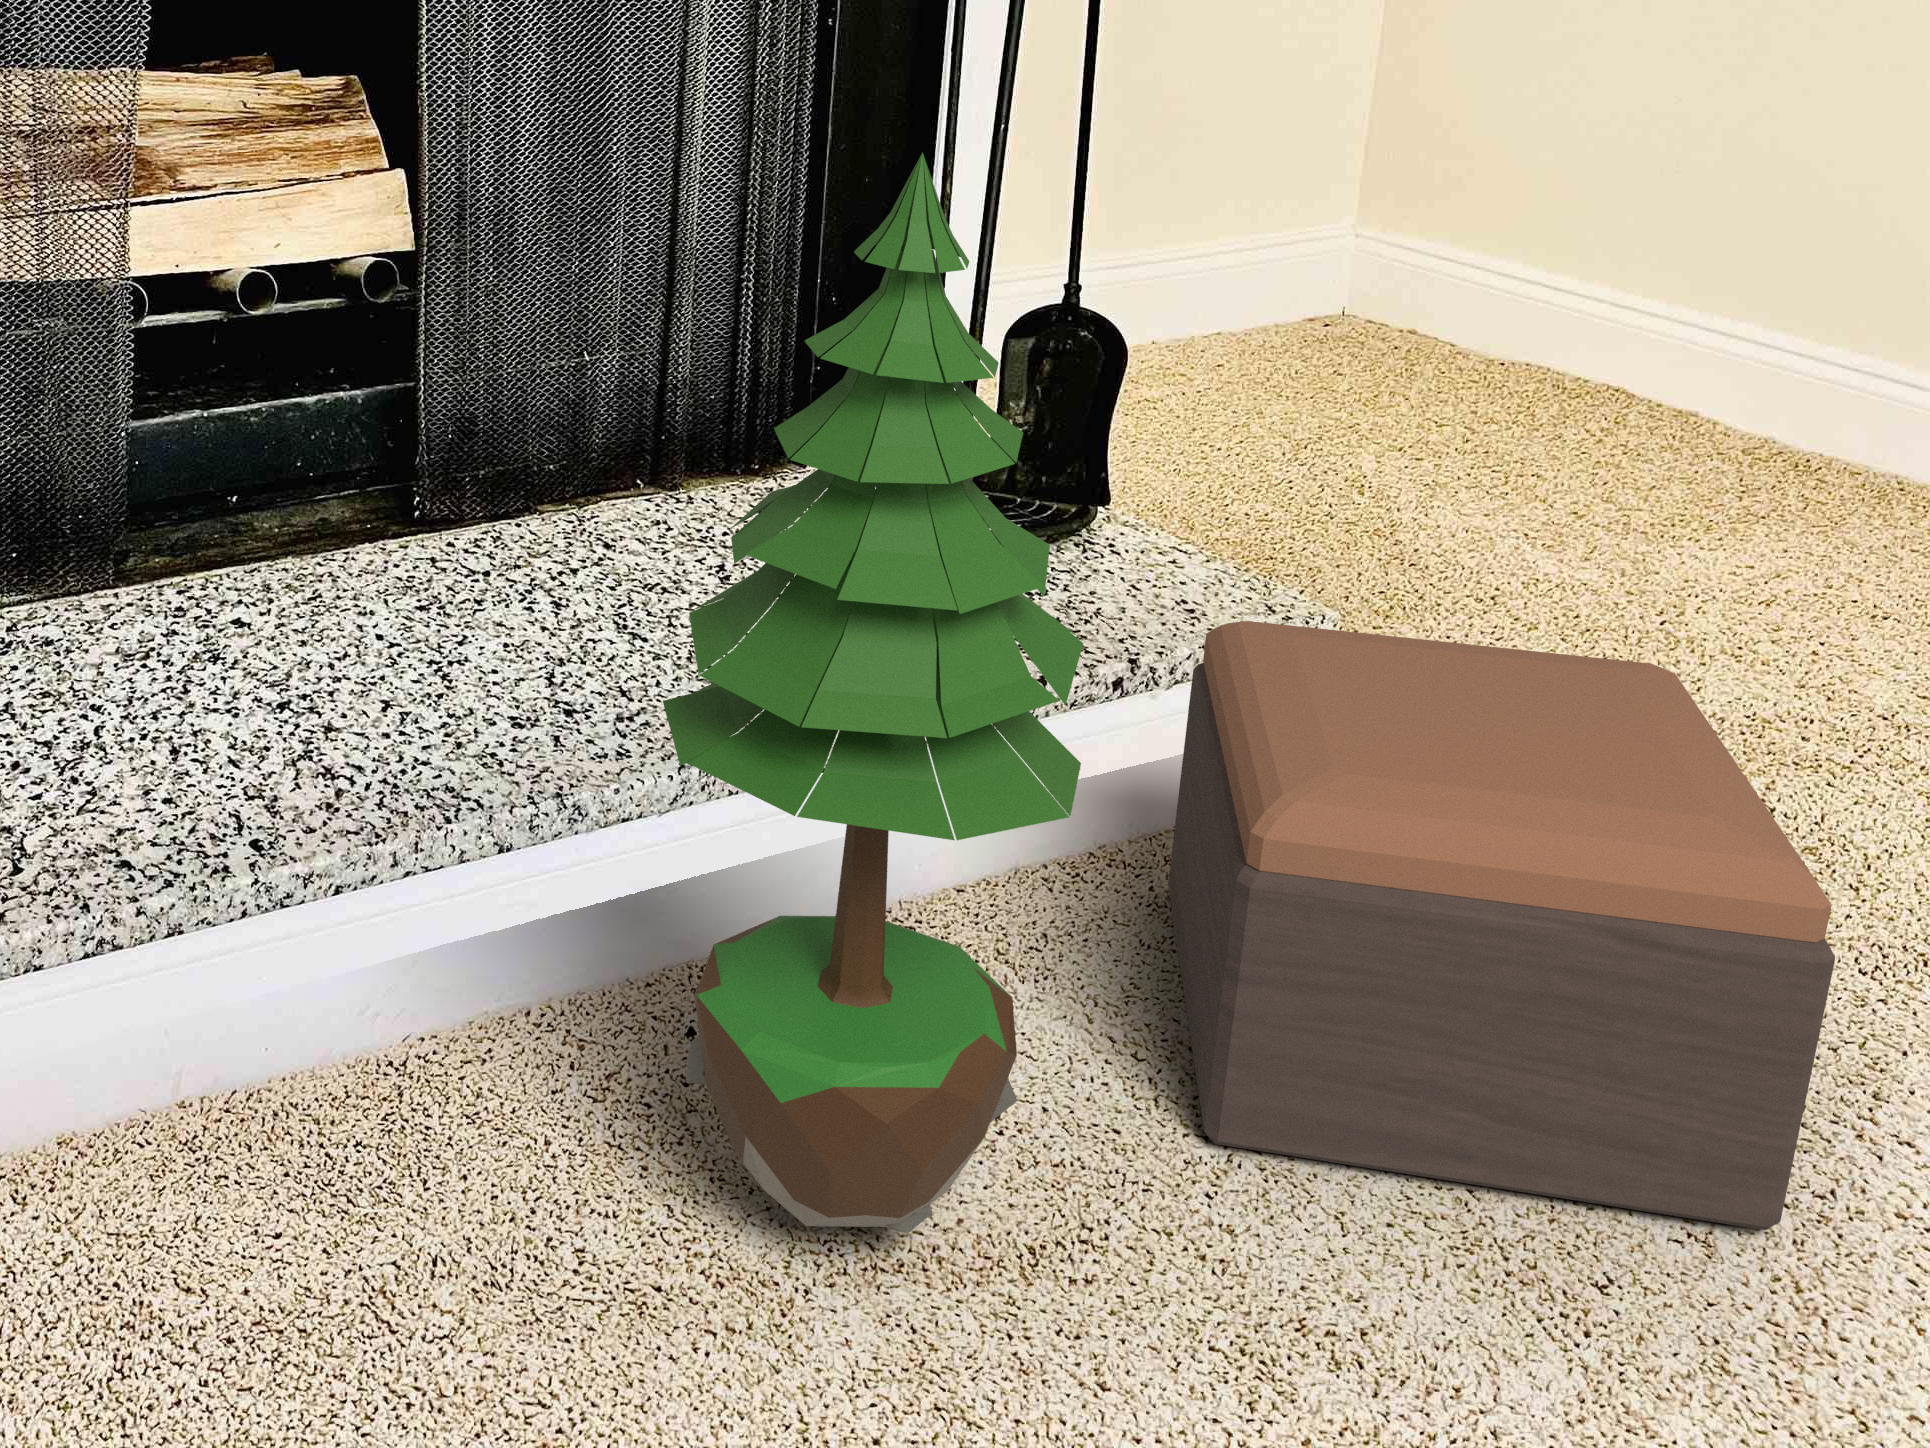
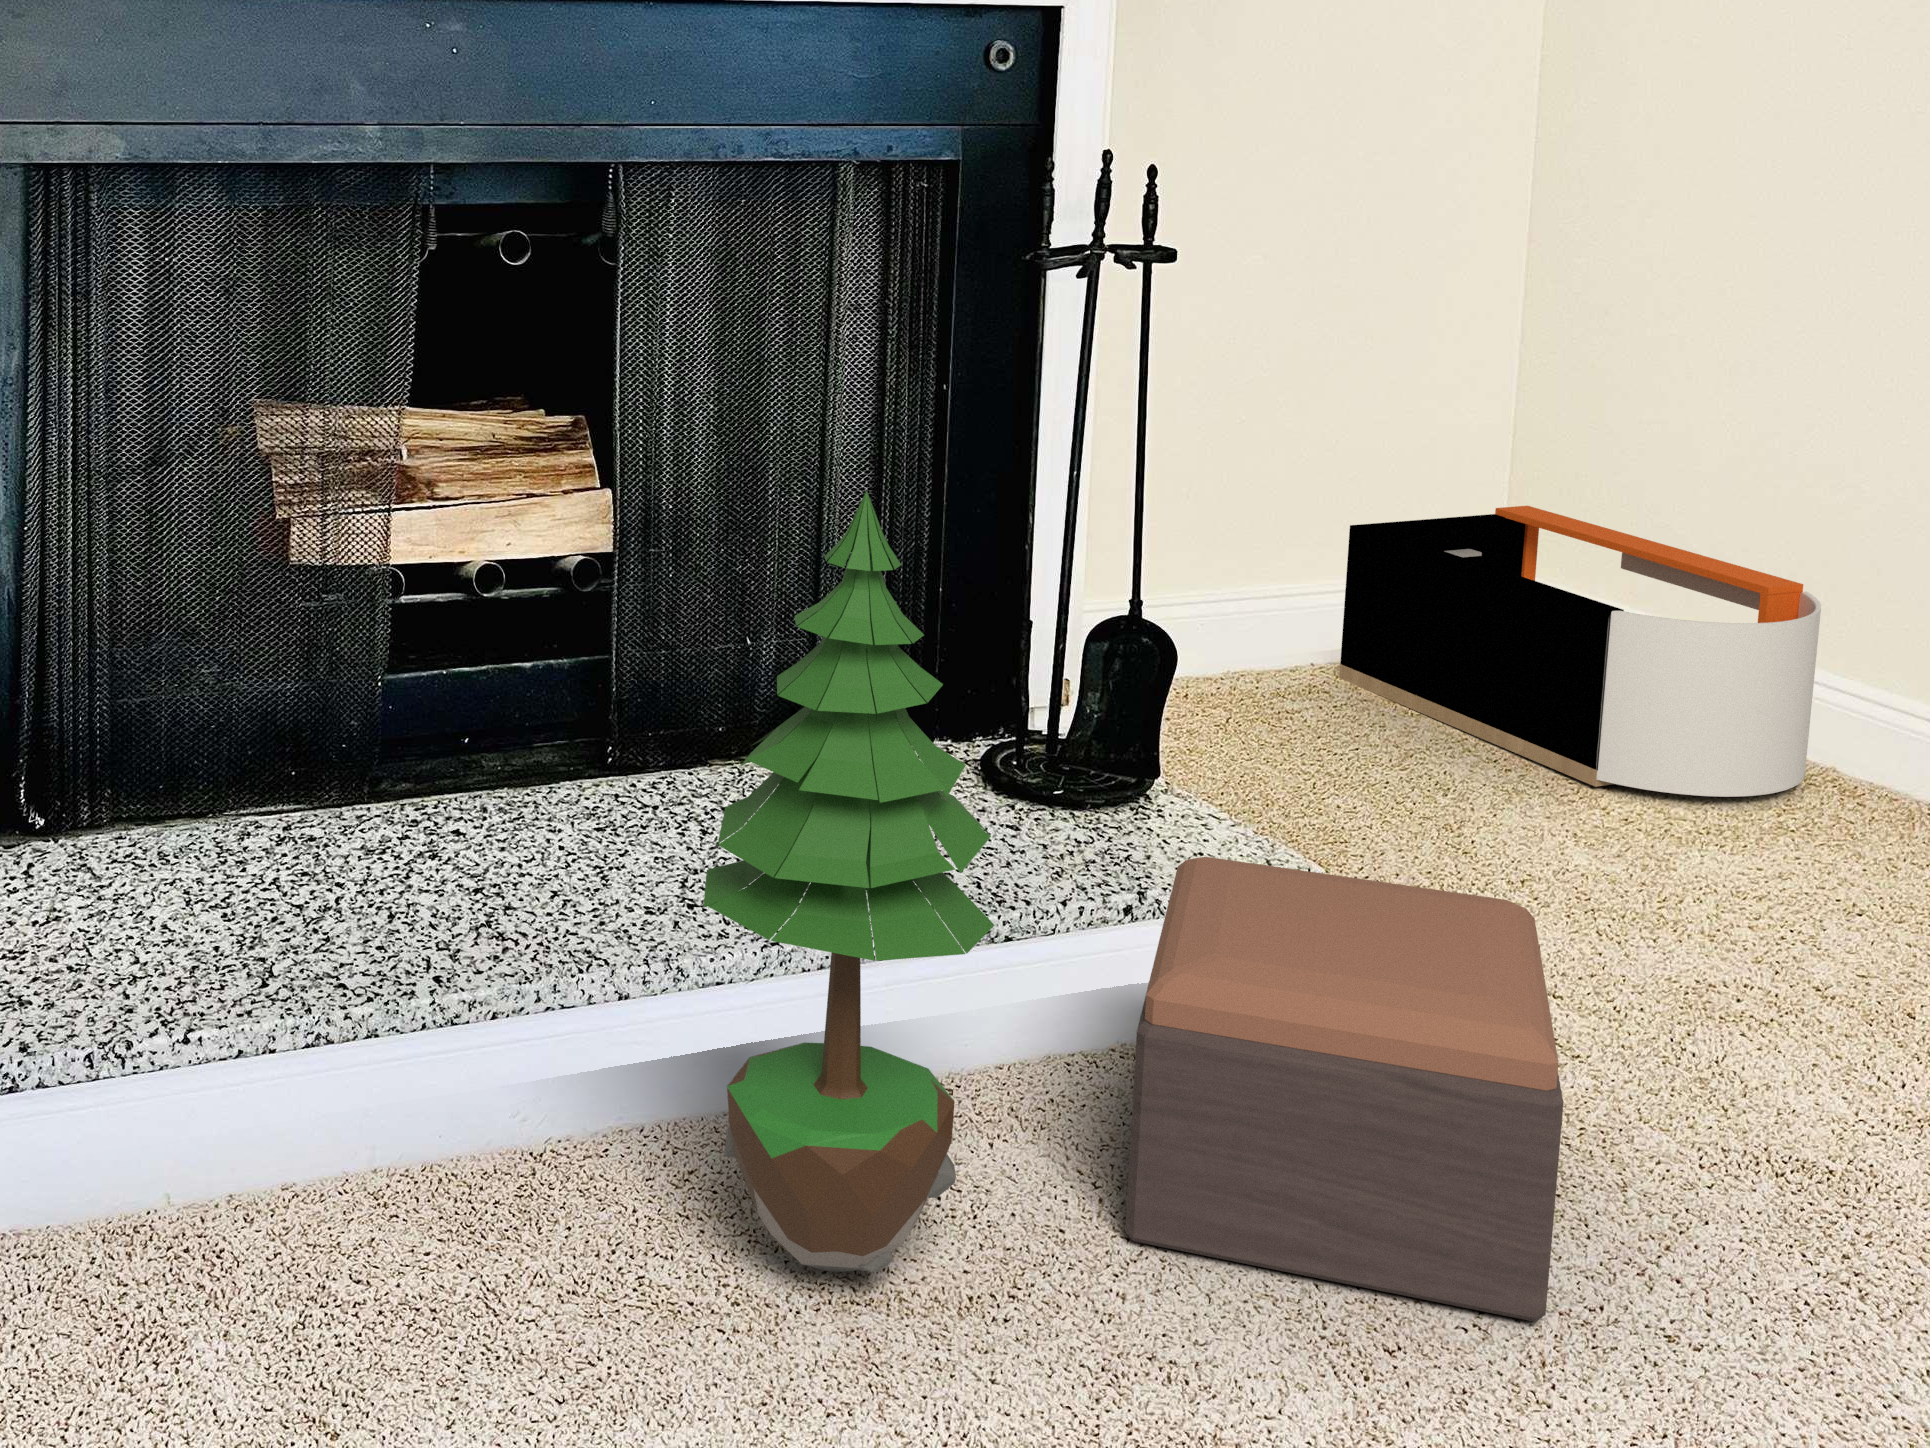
storage bin: none [1201,150,1802,484] -> present [1339,506,1821,797]

